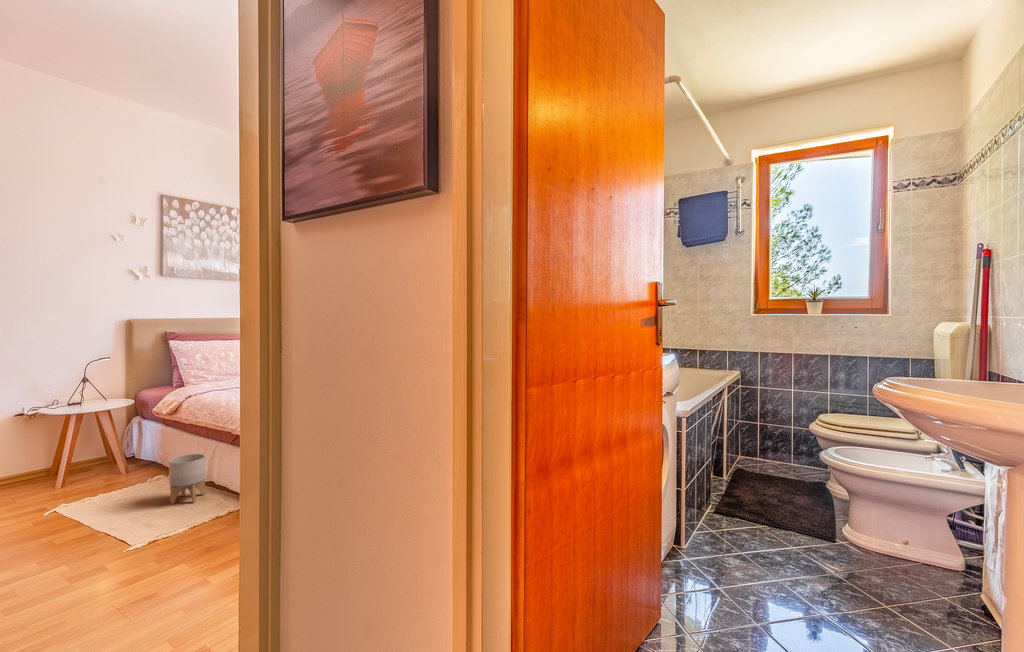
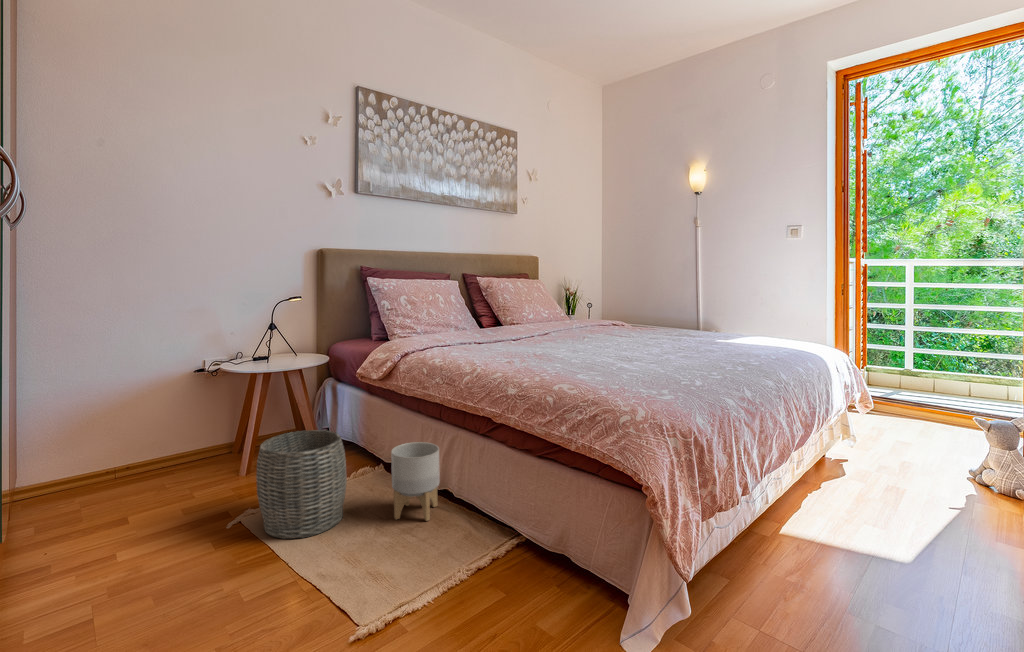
woven basket: none [66,451,136,521] -> present [256,430,347,539]

